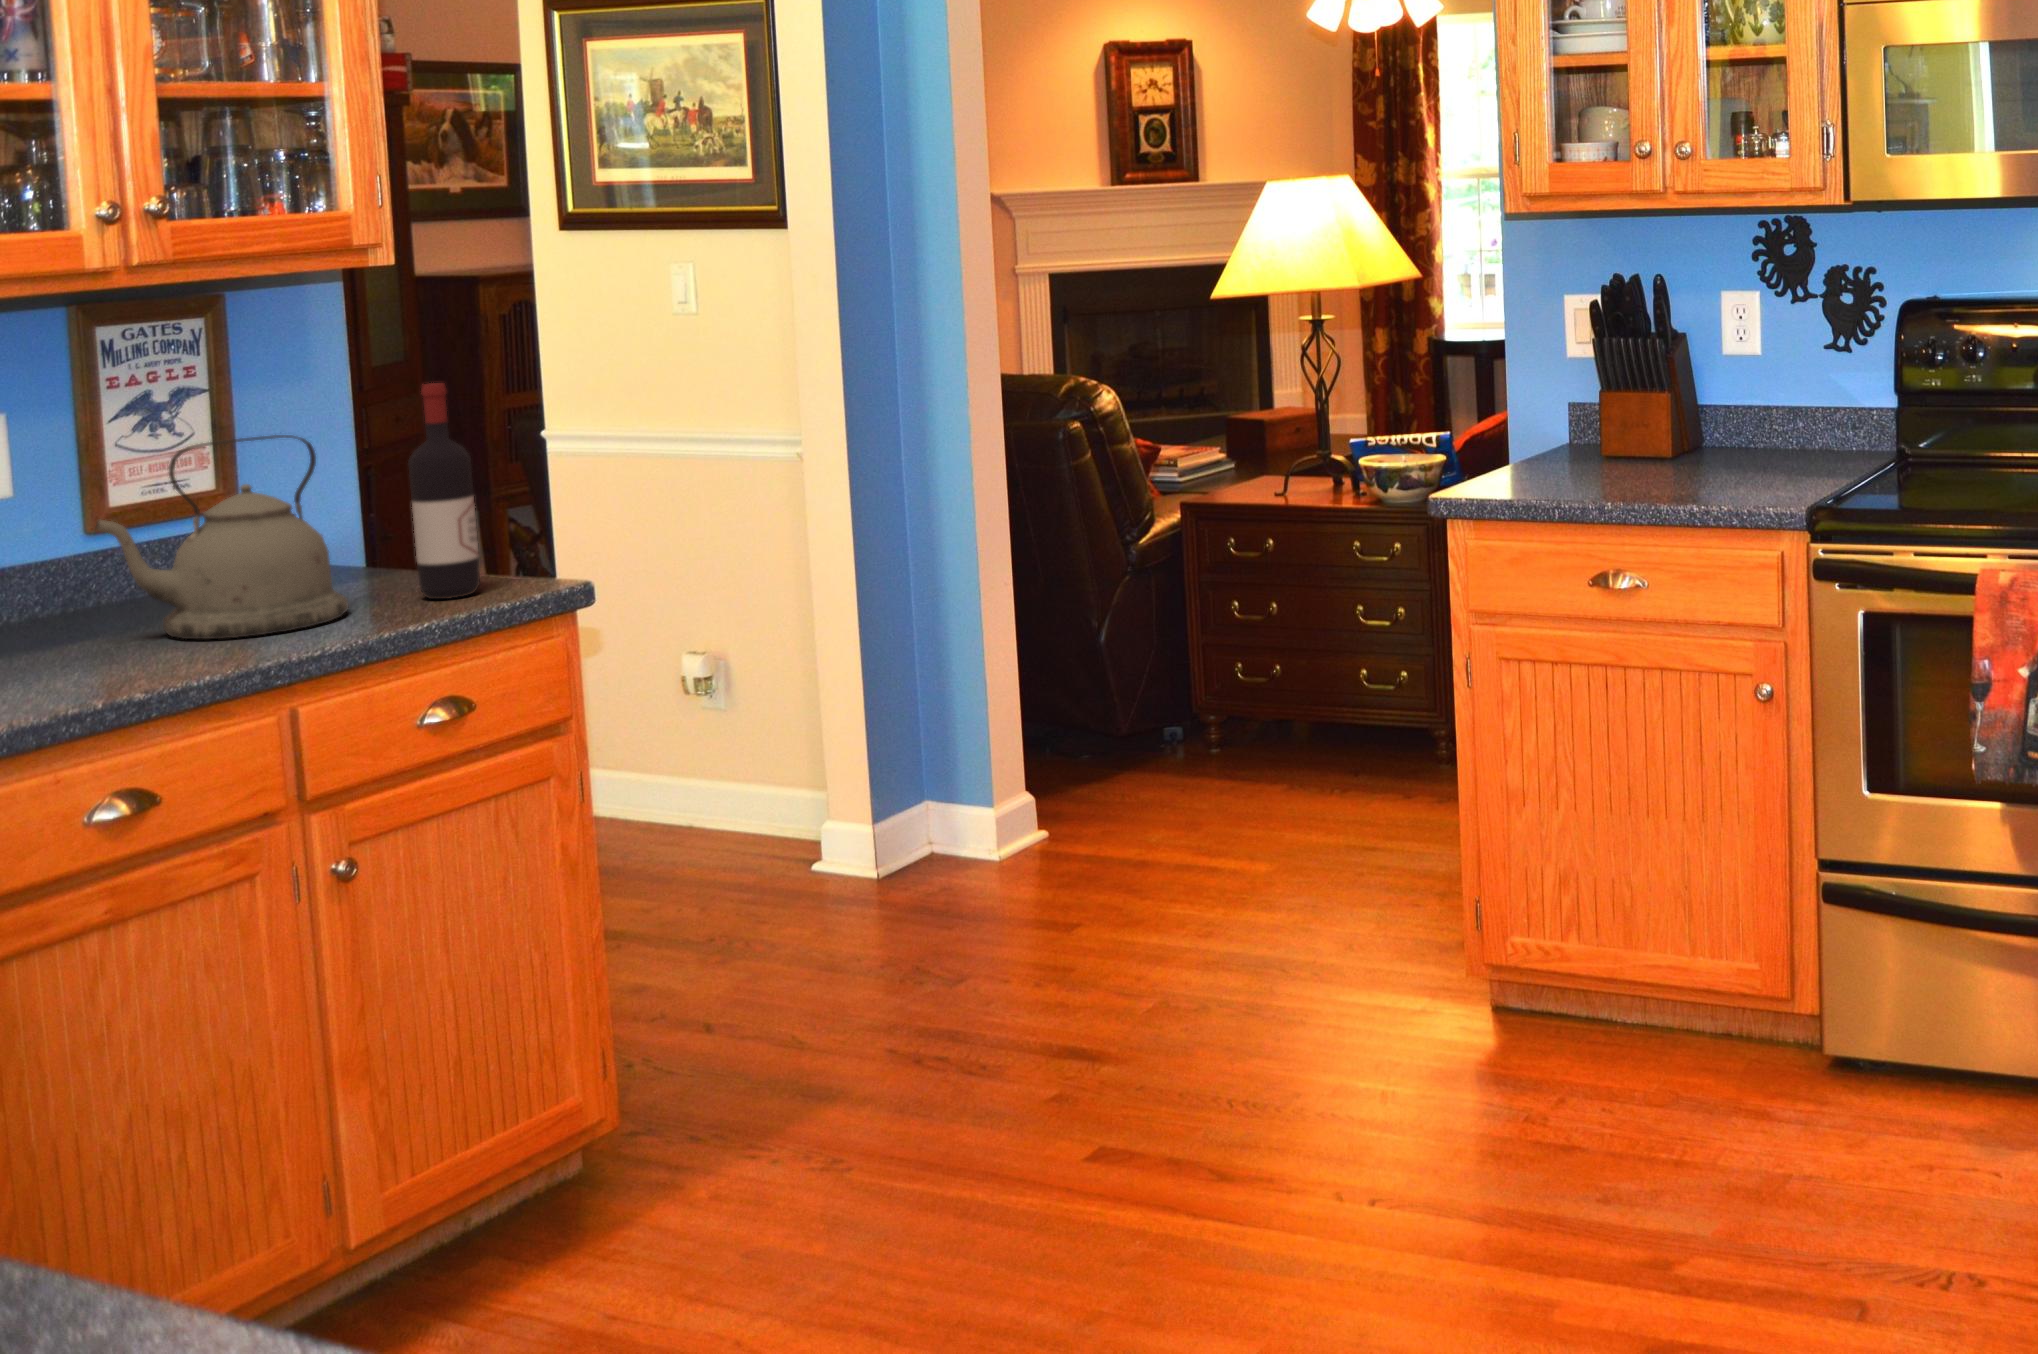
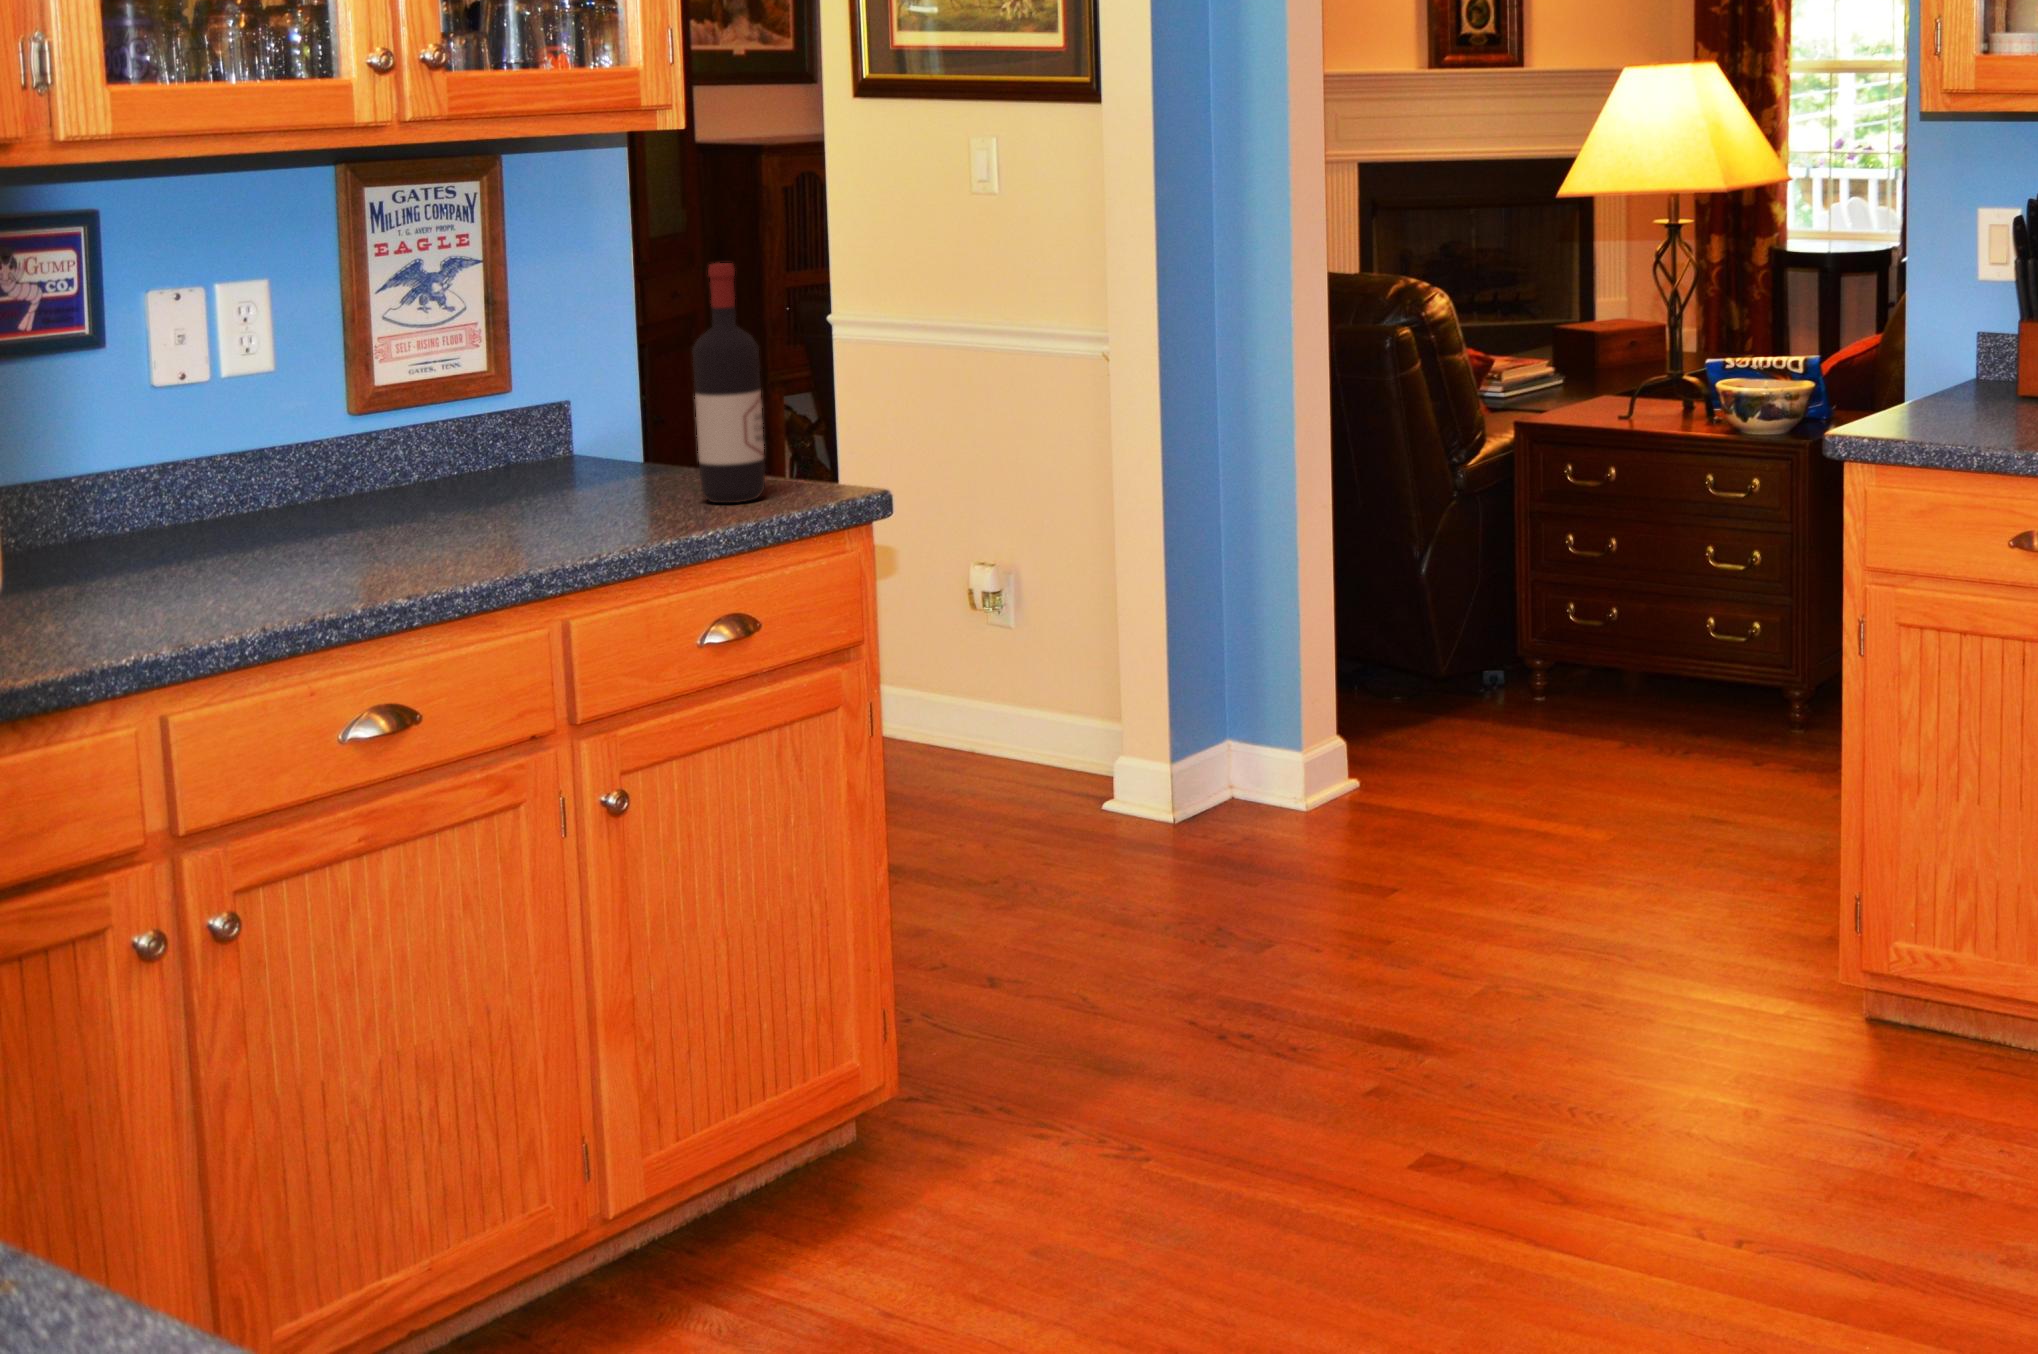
kettle: present [95,435,349,639] -> none [363,314,626,537]

